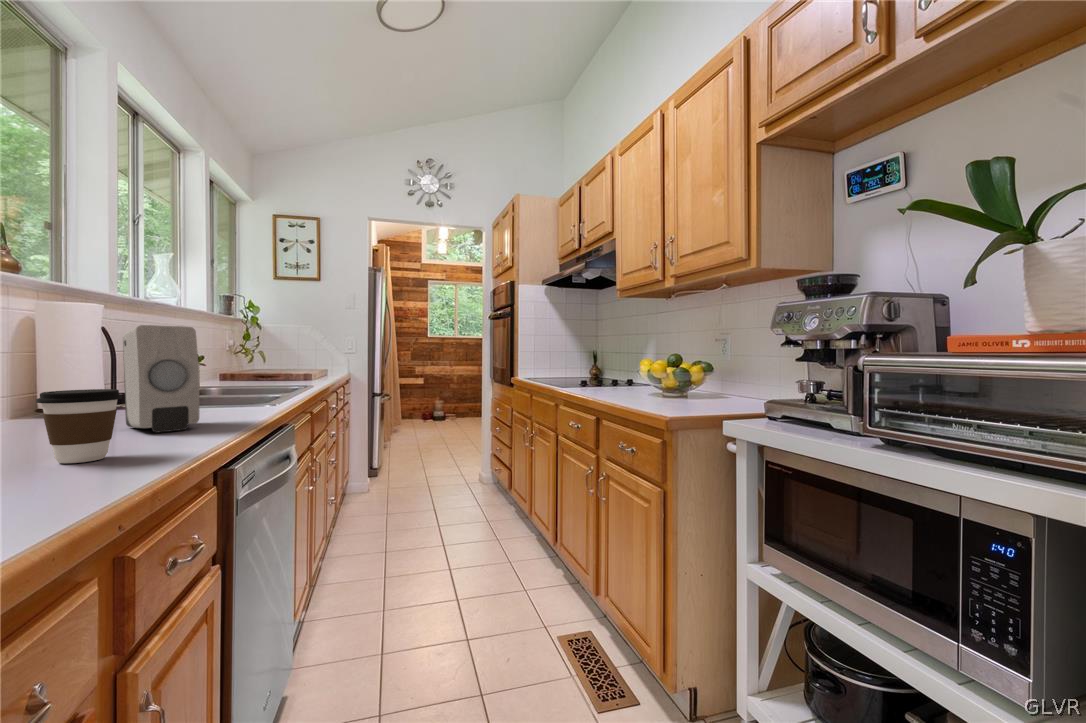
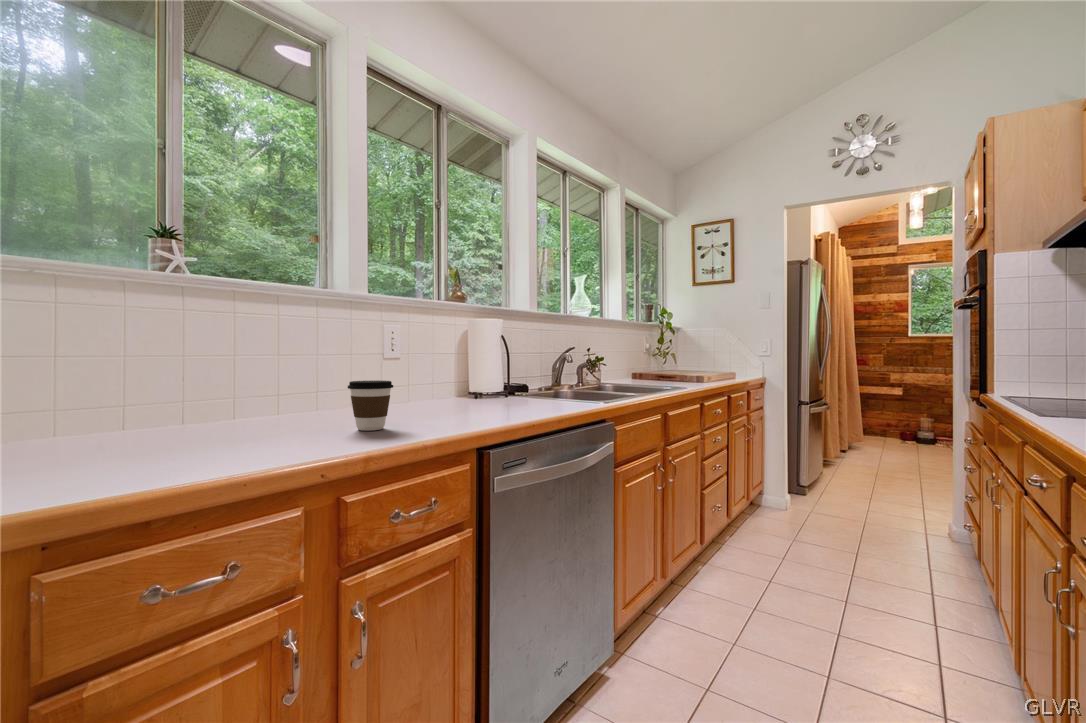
soap dispenser: present [123,325,200,433] -> none [446,334,493,417]

